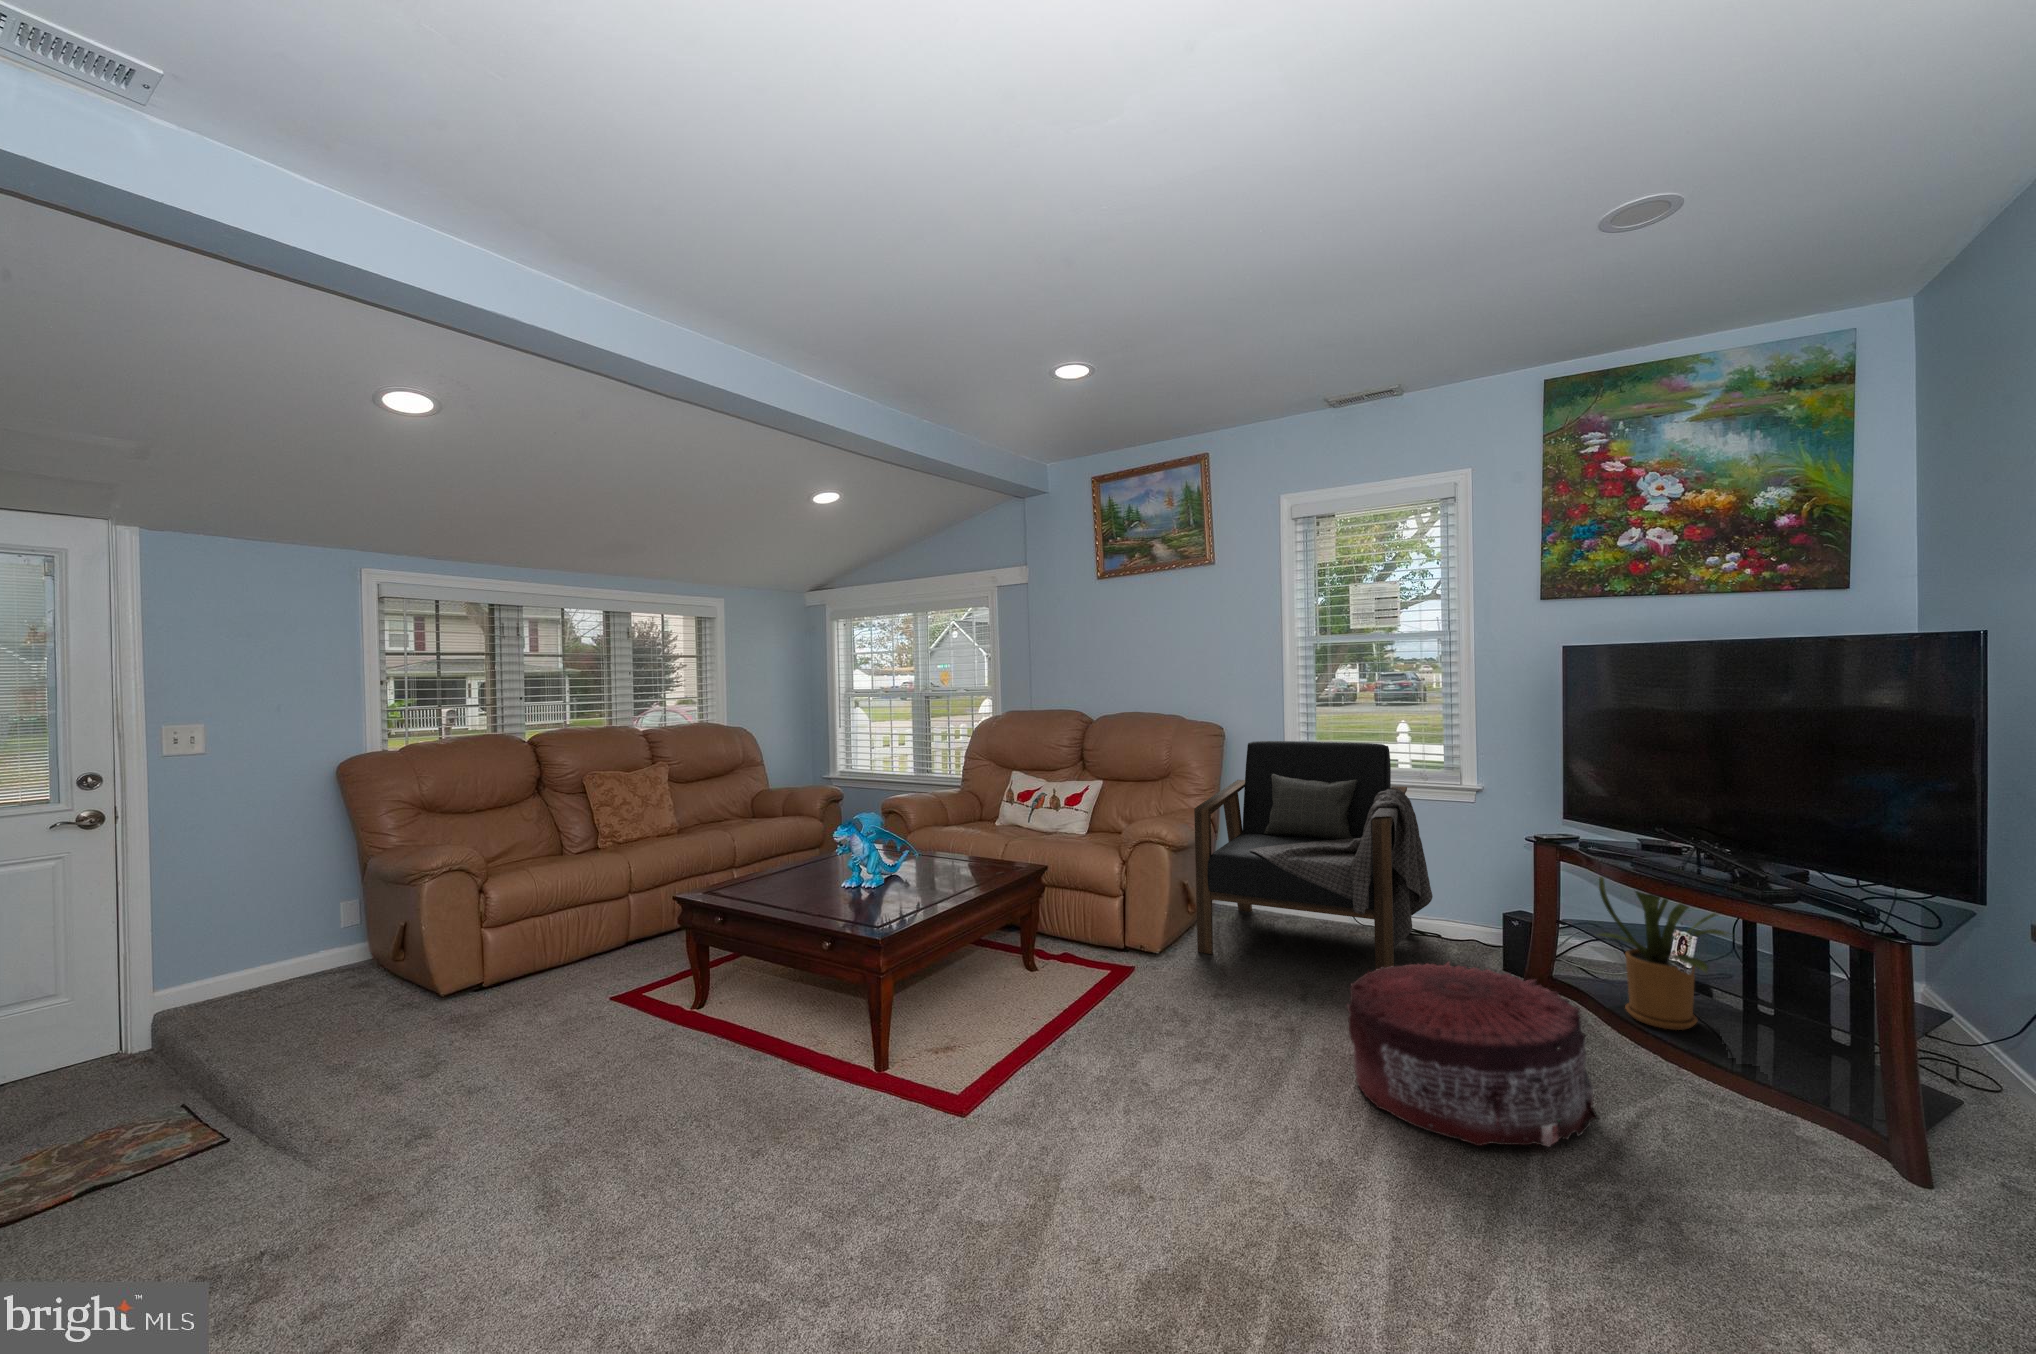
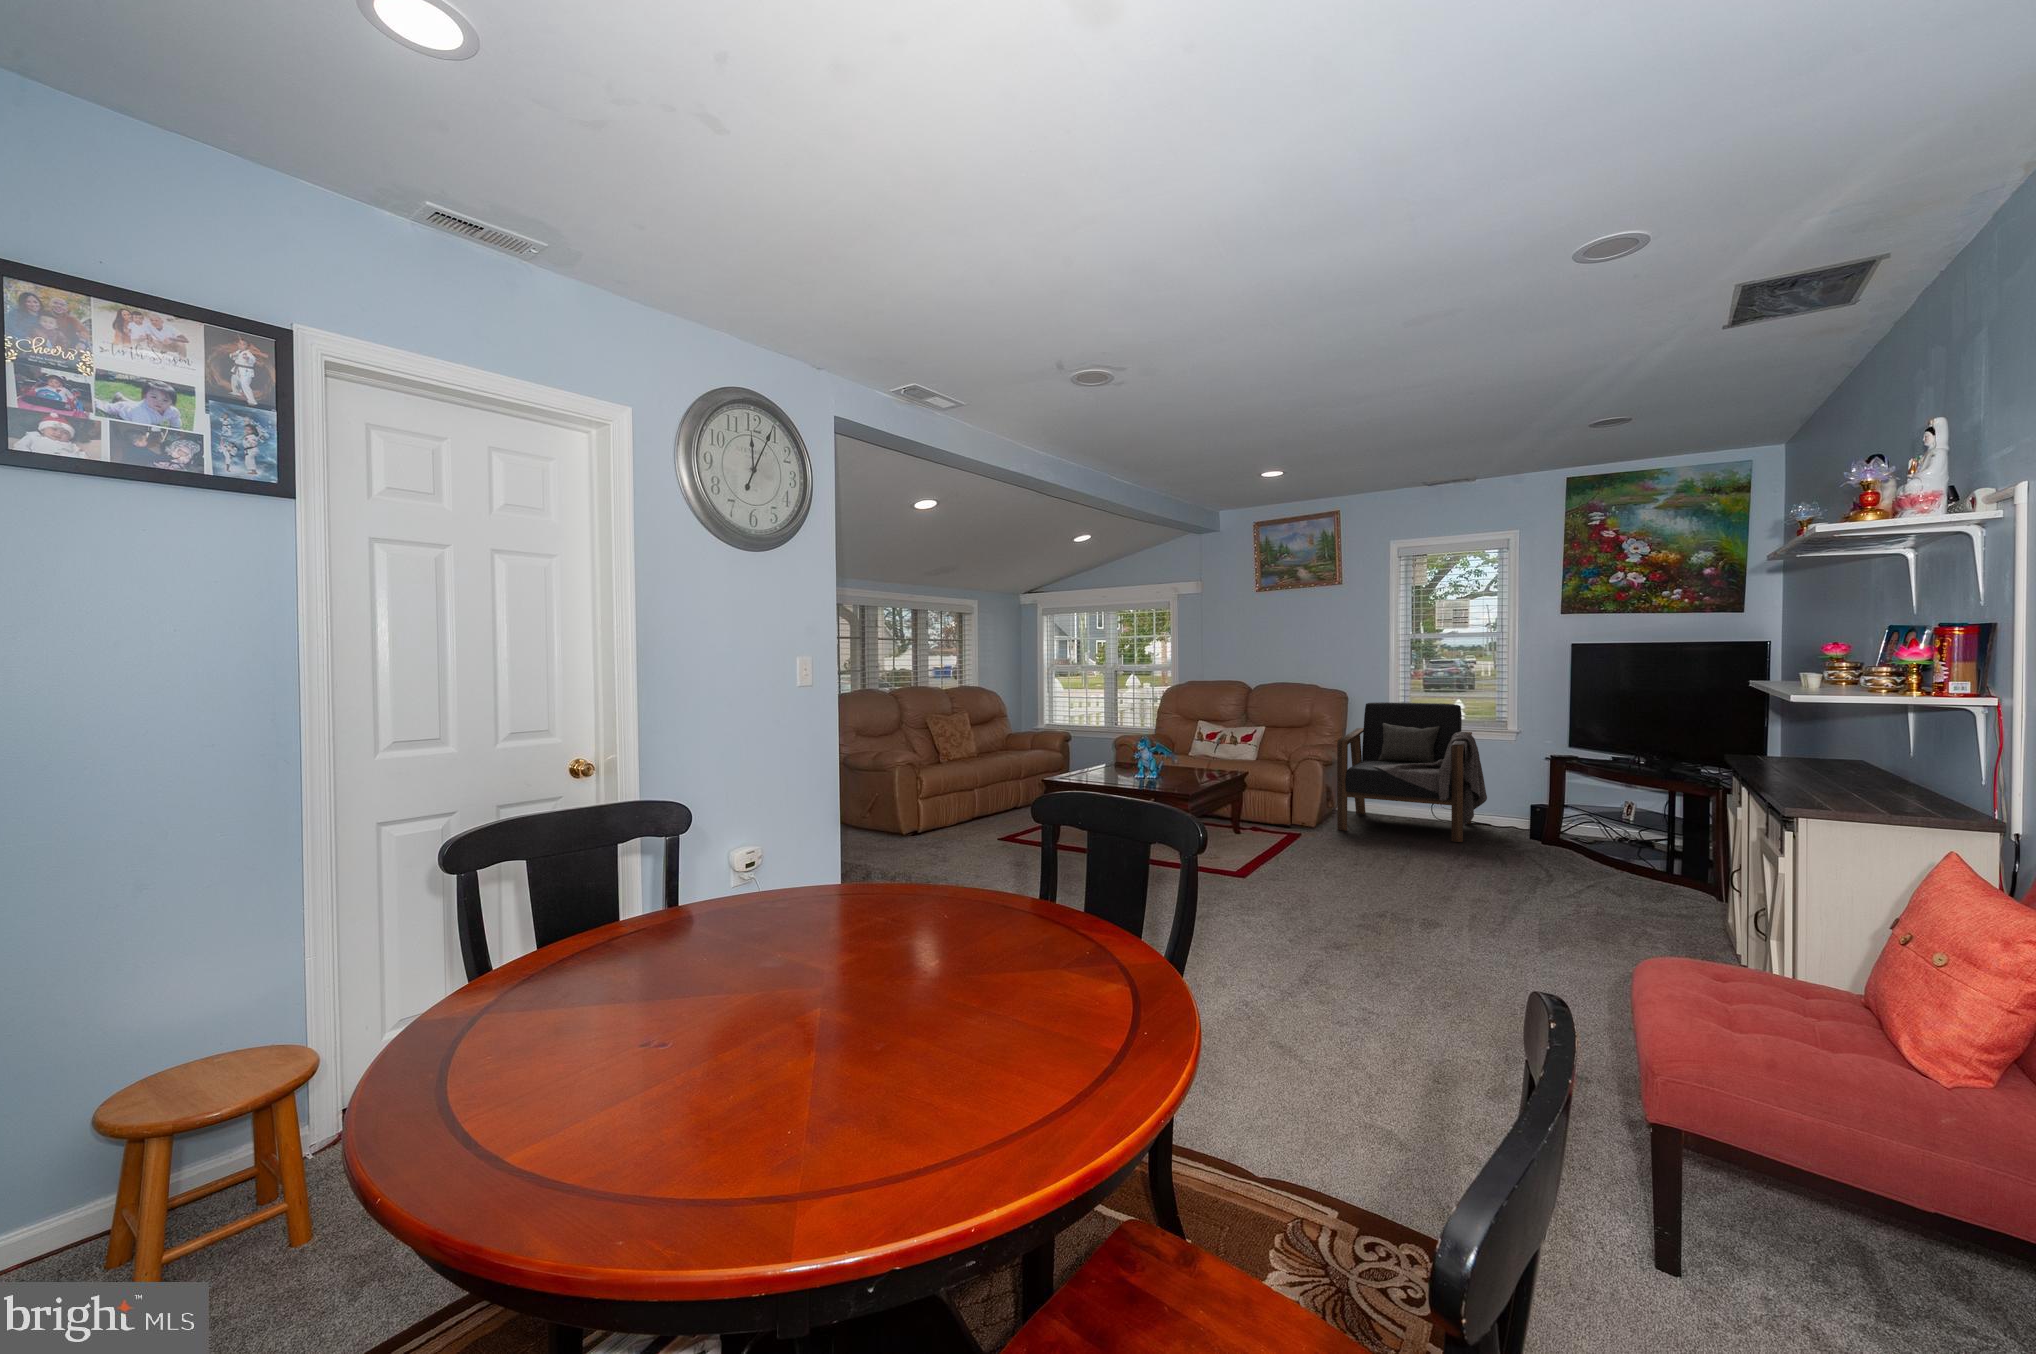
house plant: present [1599,877,1728,1030] -> none [1583,769,1671,860]
pouf: present [1347,962,1598,1147] -> none [1439,815,1571,889]

